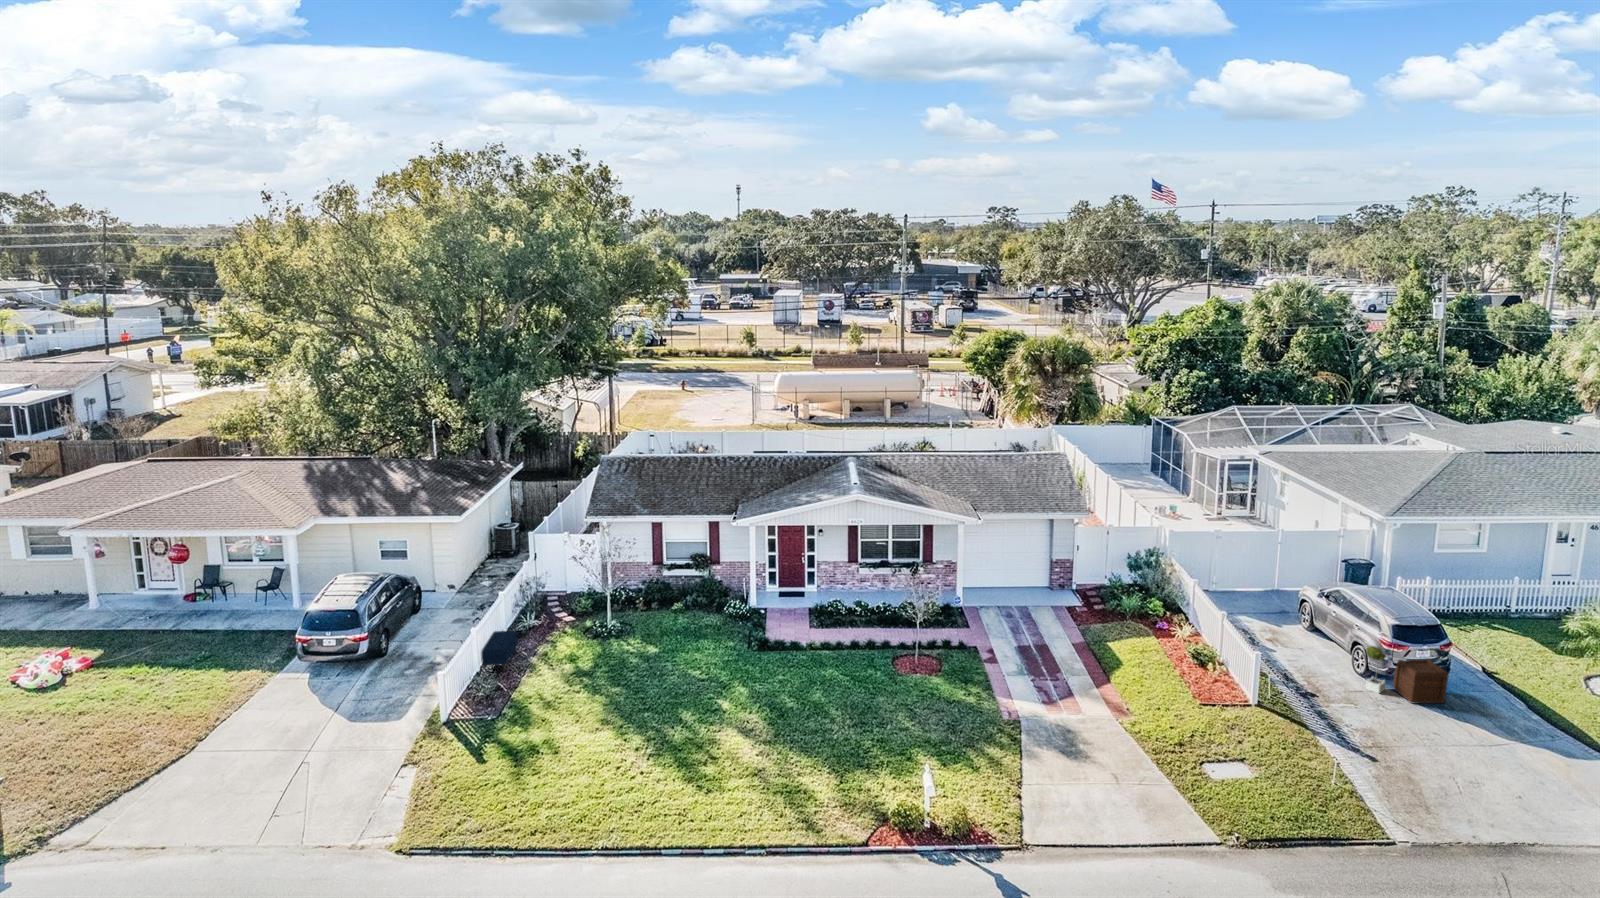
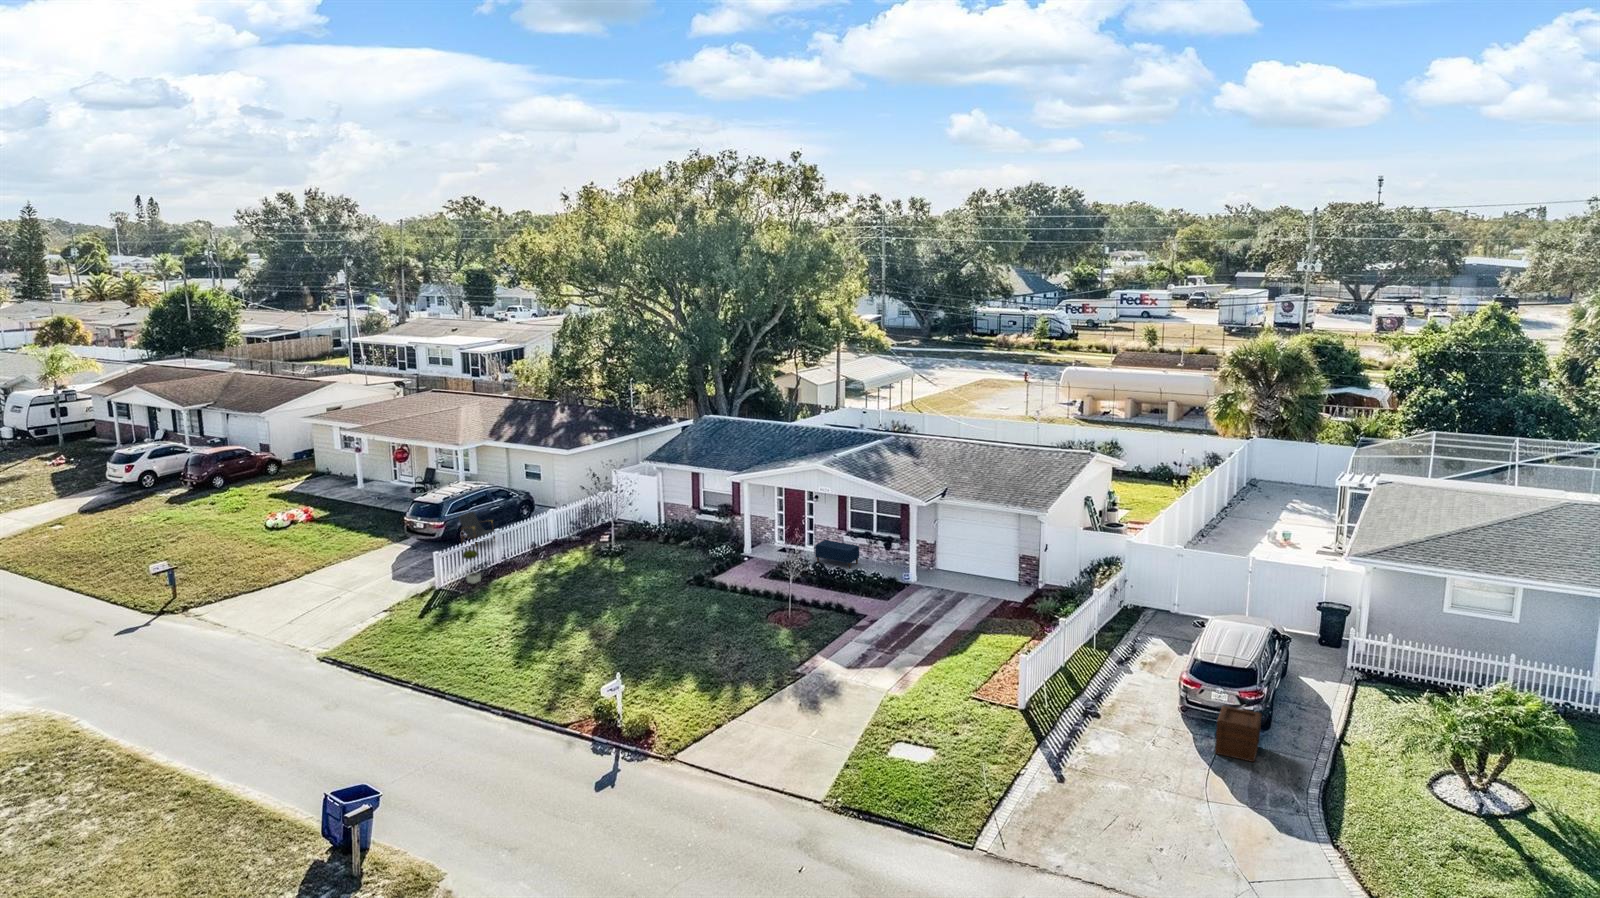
lounge chair: none [376,611,426,659] -> present [459,511,495,546]
bench: present [481,631,518,671] -> present [815,540,859,568]
potted tree: present [1366,646,1386,693] -> present [463,550,481,583]

